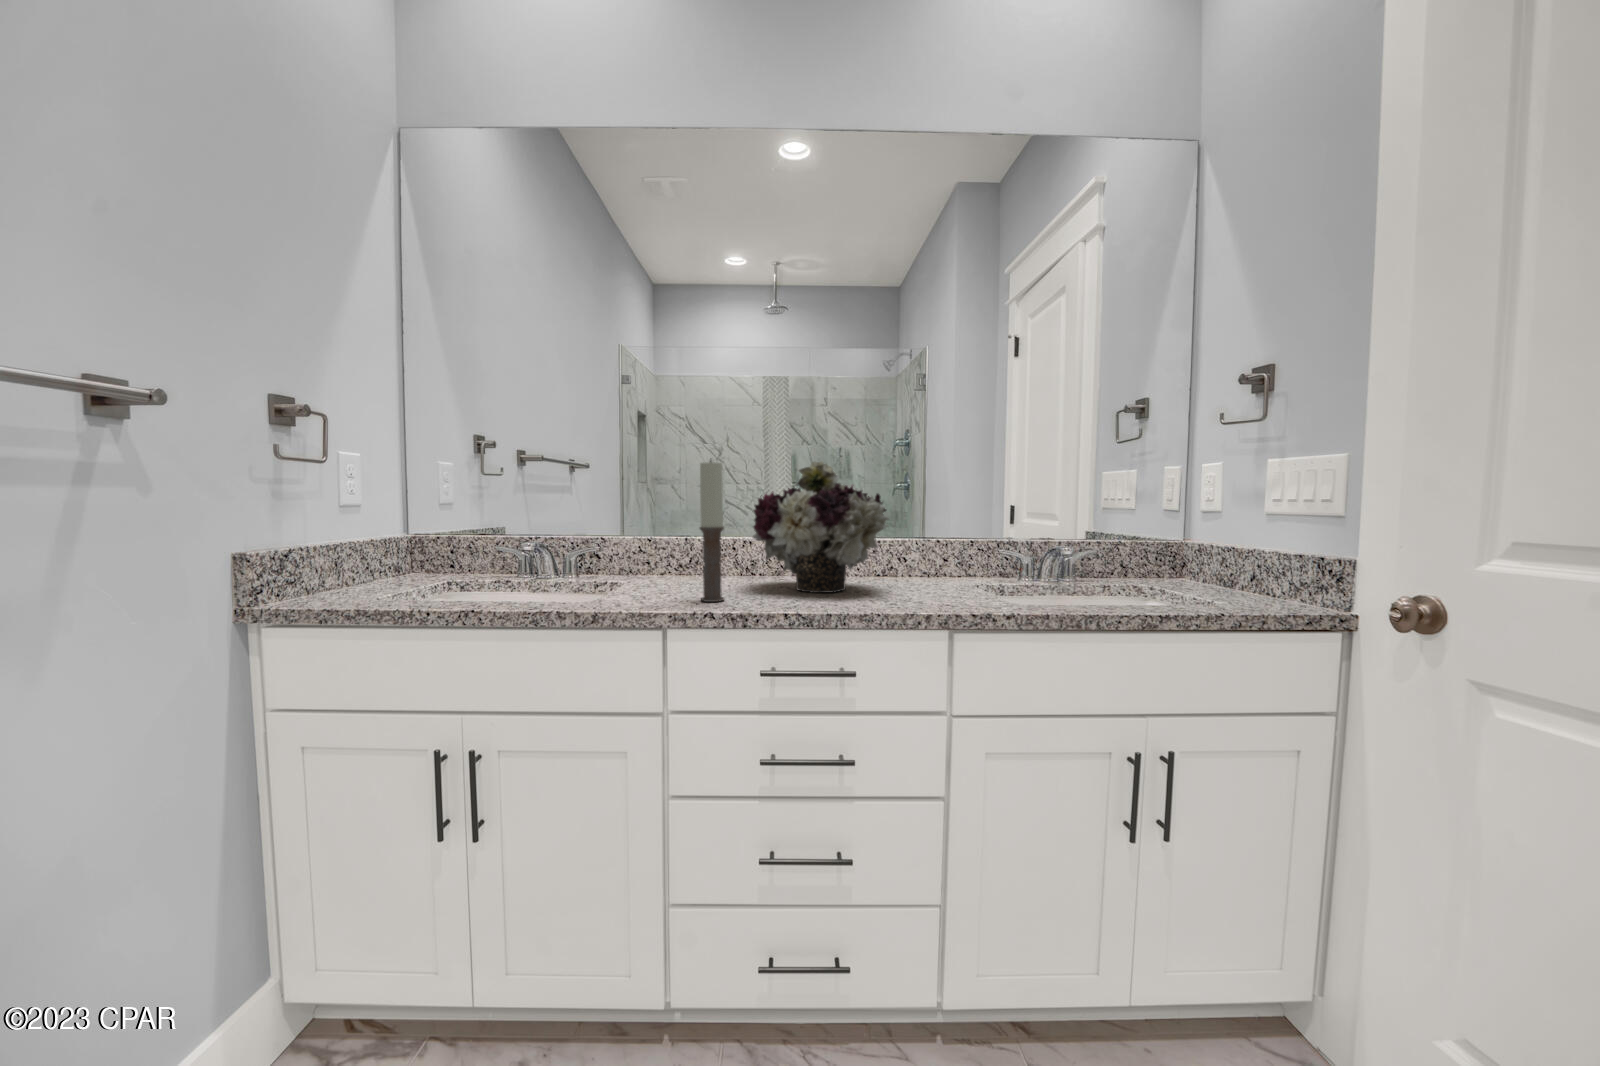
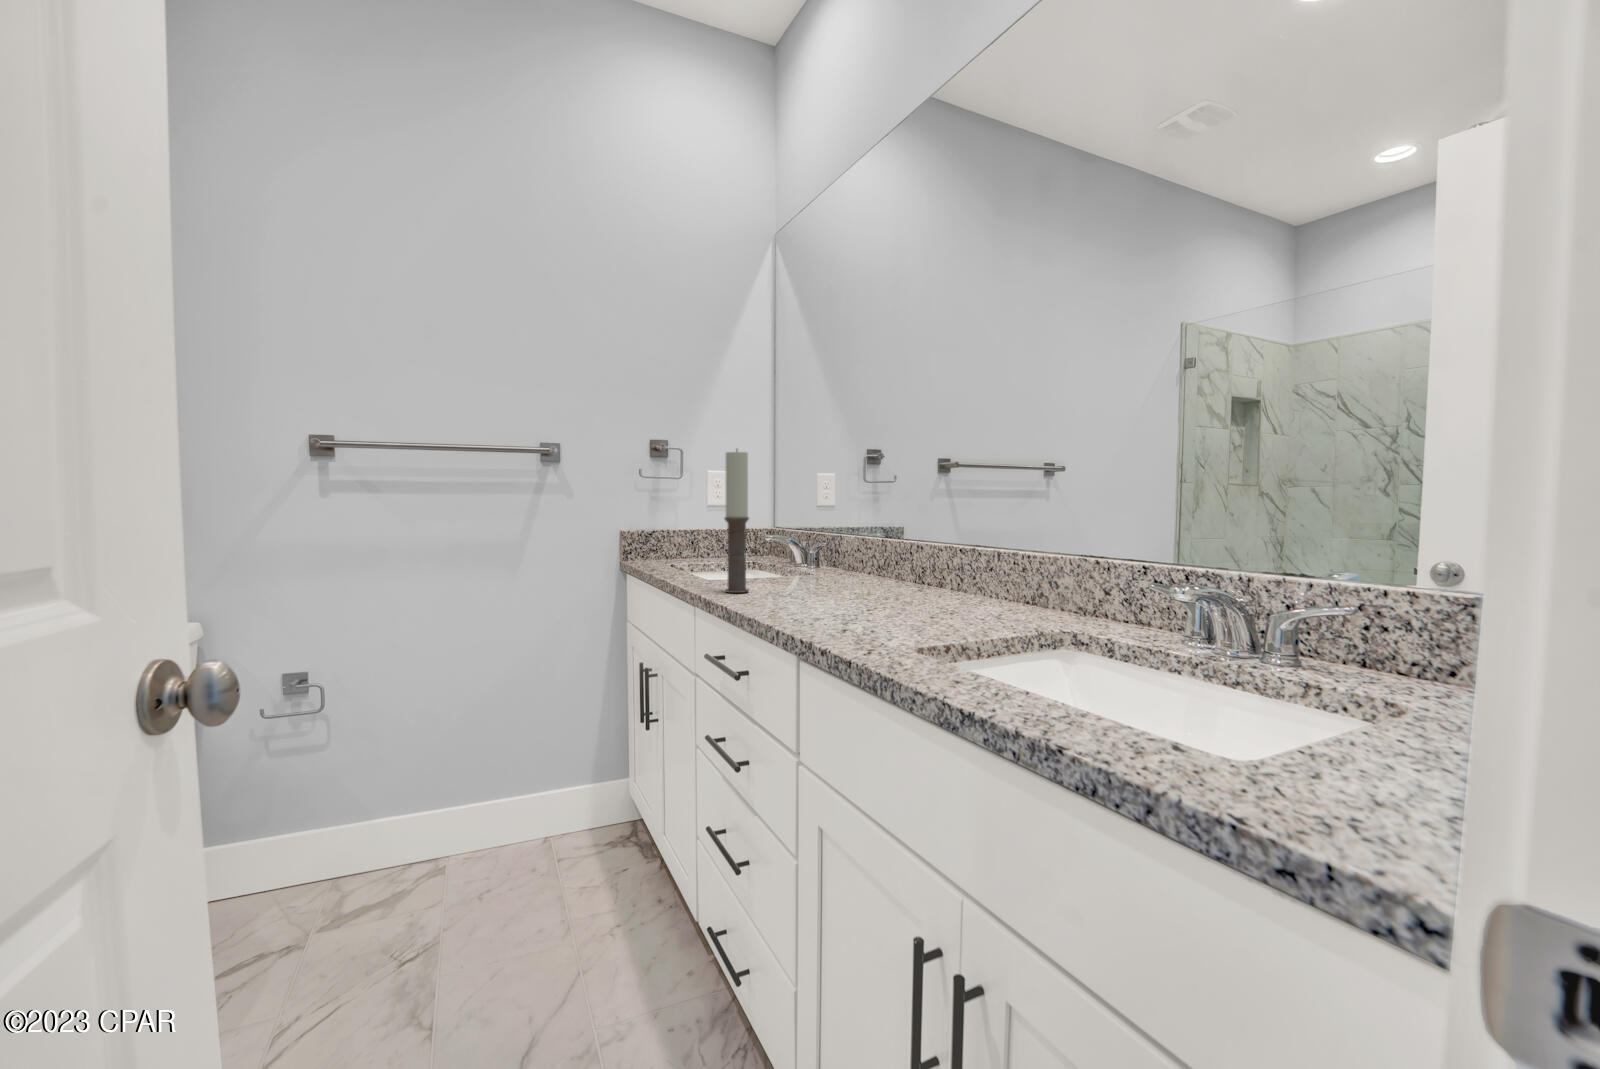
flower arrangement: present [753,462,888,593] -> none [804,442,947,606]

